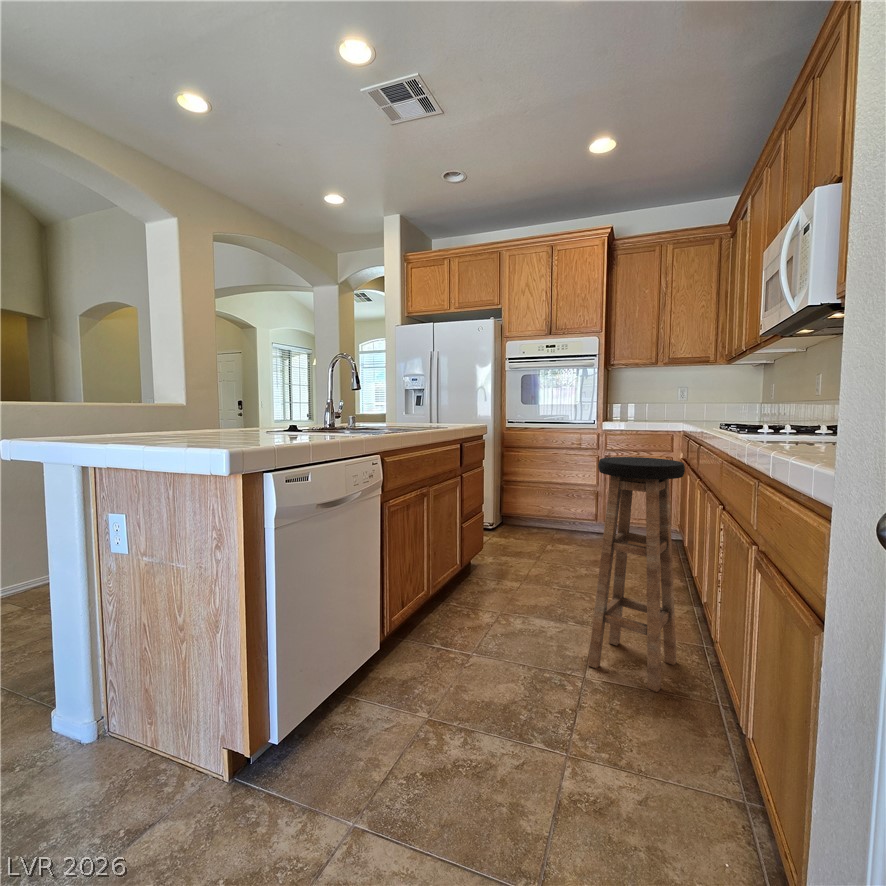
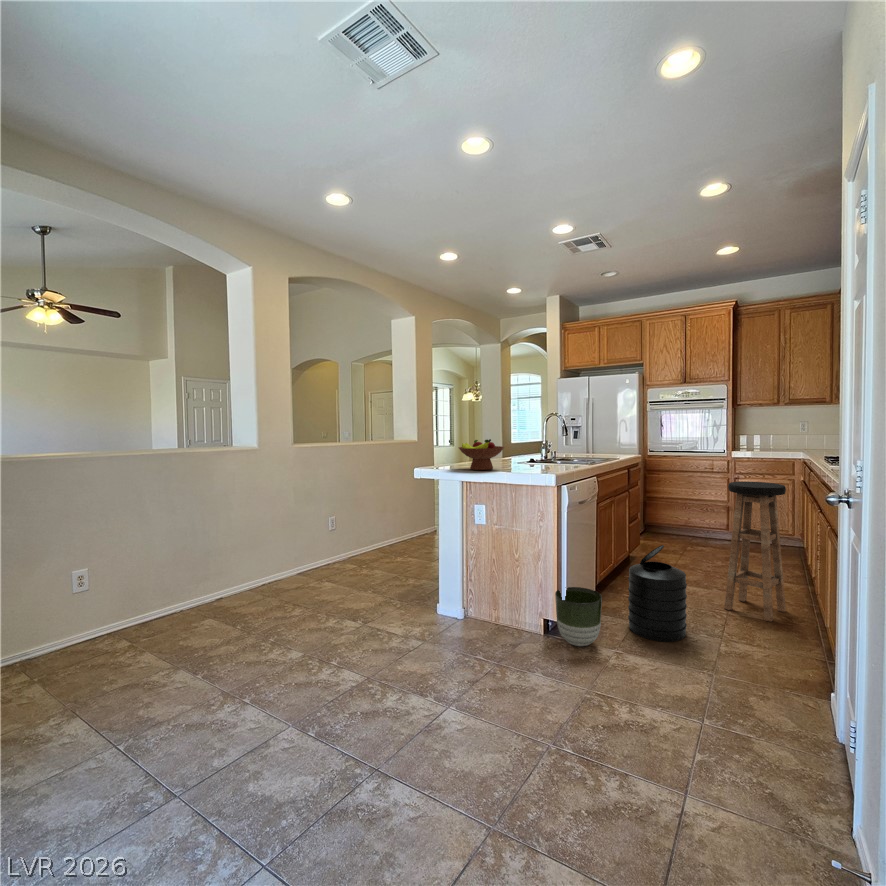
fruit bowl: none [117,374,221,436] -> present [459,439,504,470]
trash can: none [418,579,522,780] -> present [628,545,687,642]
planter: none [233,679,340,831] -> present [555,587,602,646]

